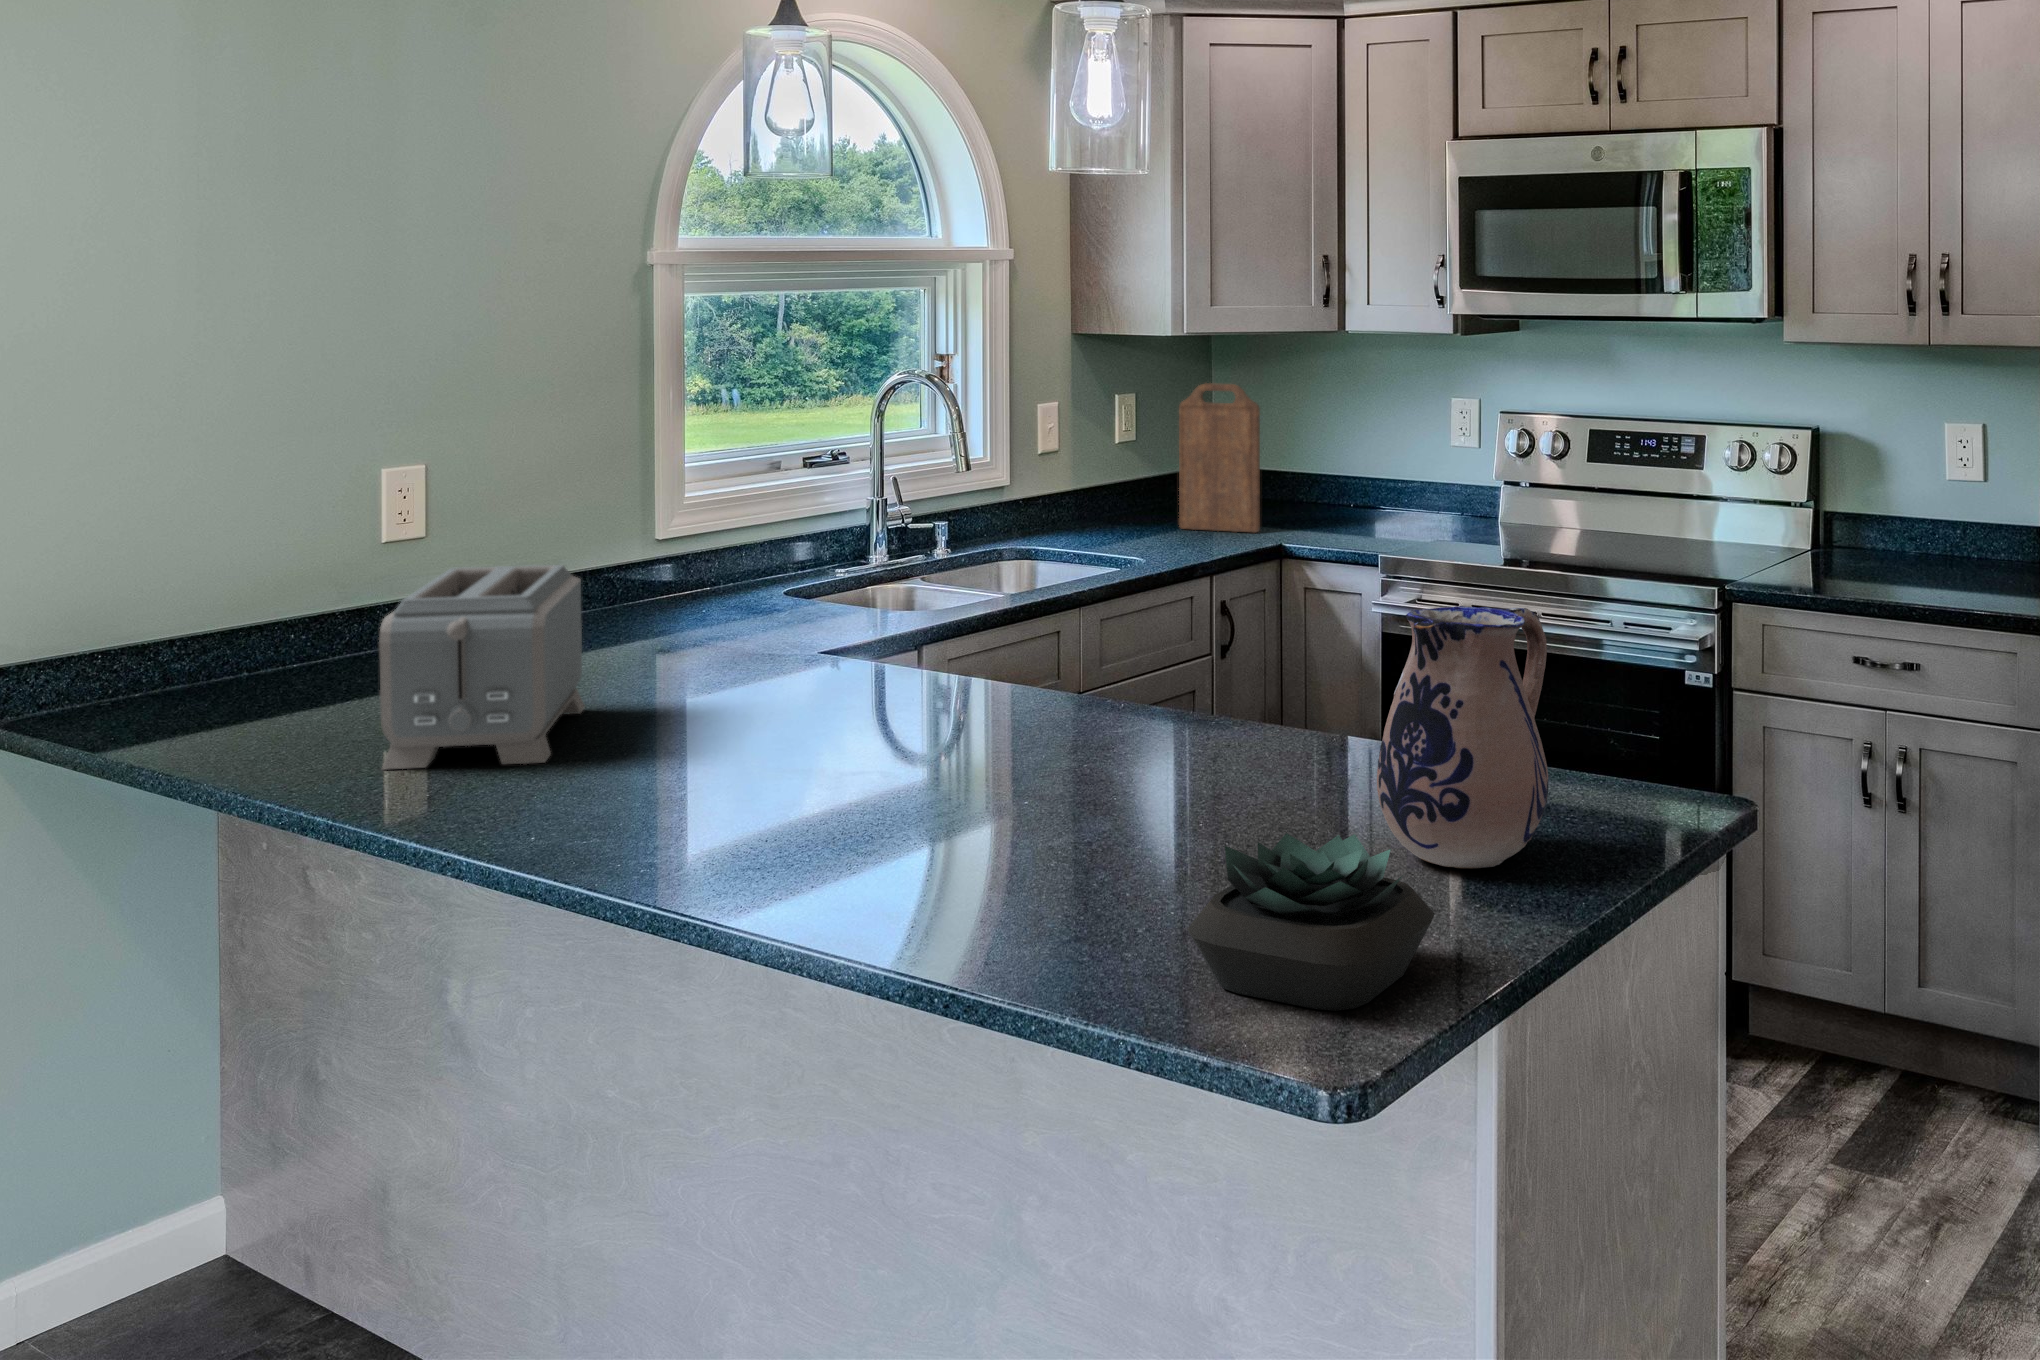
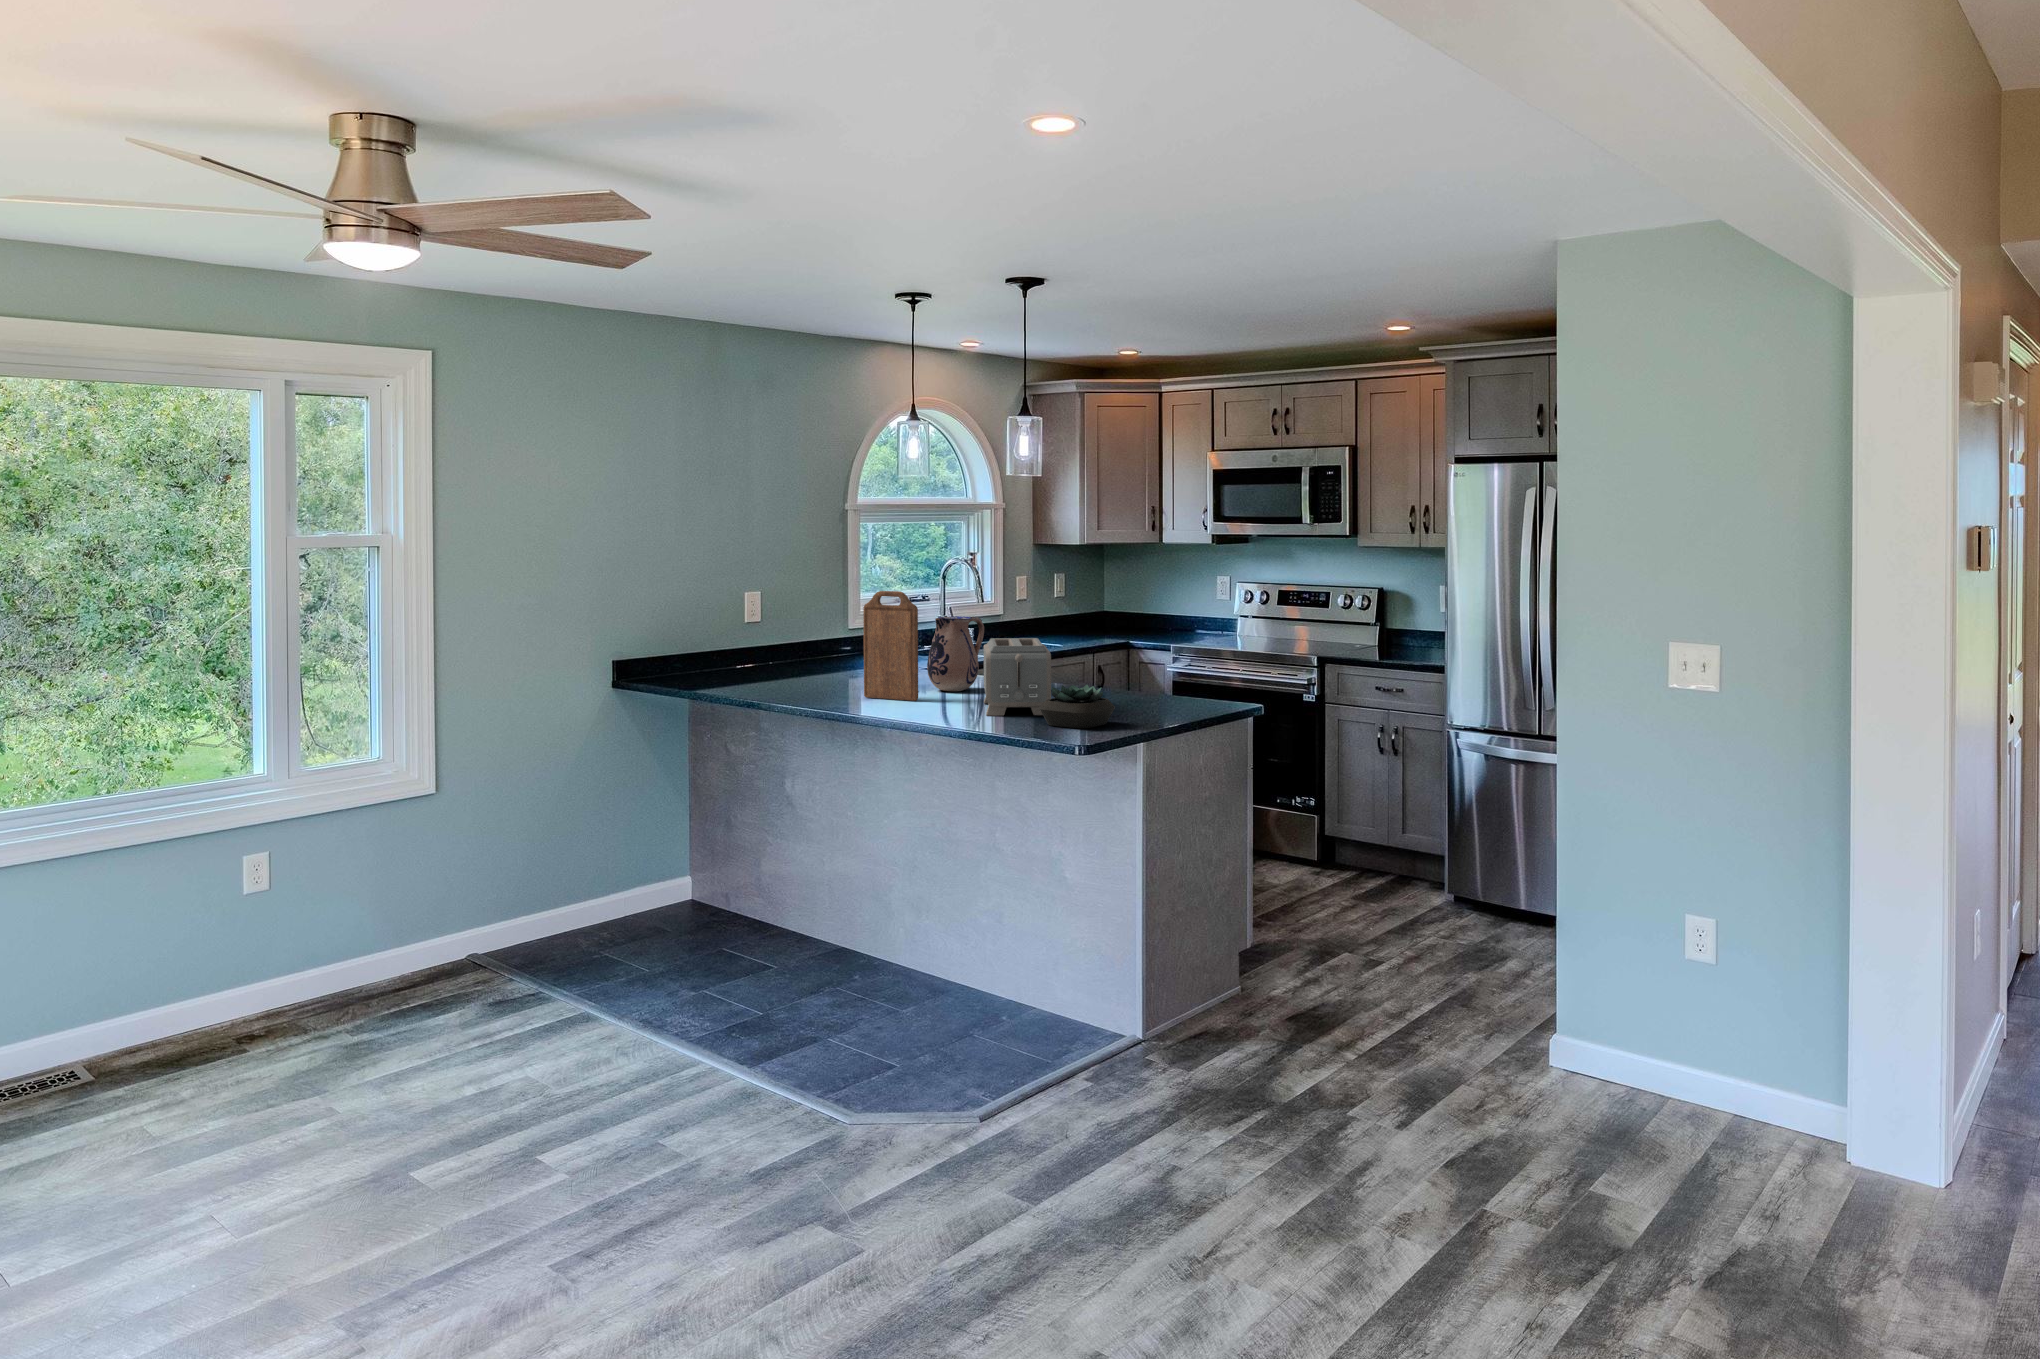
cutting board: present [1179,383,1260,533] -> present [863,591,918,701]
toaster: present [379,565,585,770] -> present [984,638,1051,716]
ceramic pitcher: present [1377,606,1548,868] -> present [927,616,984,691]

